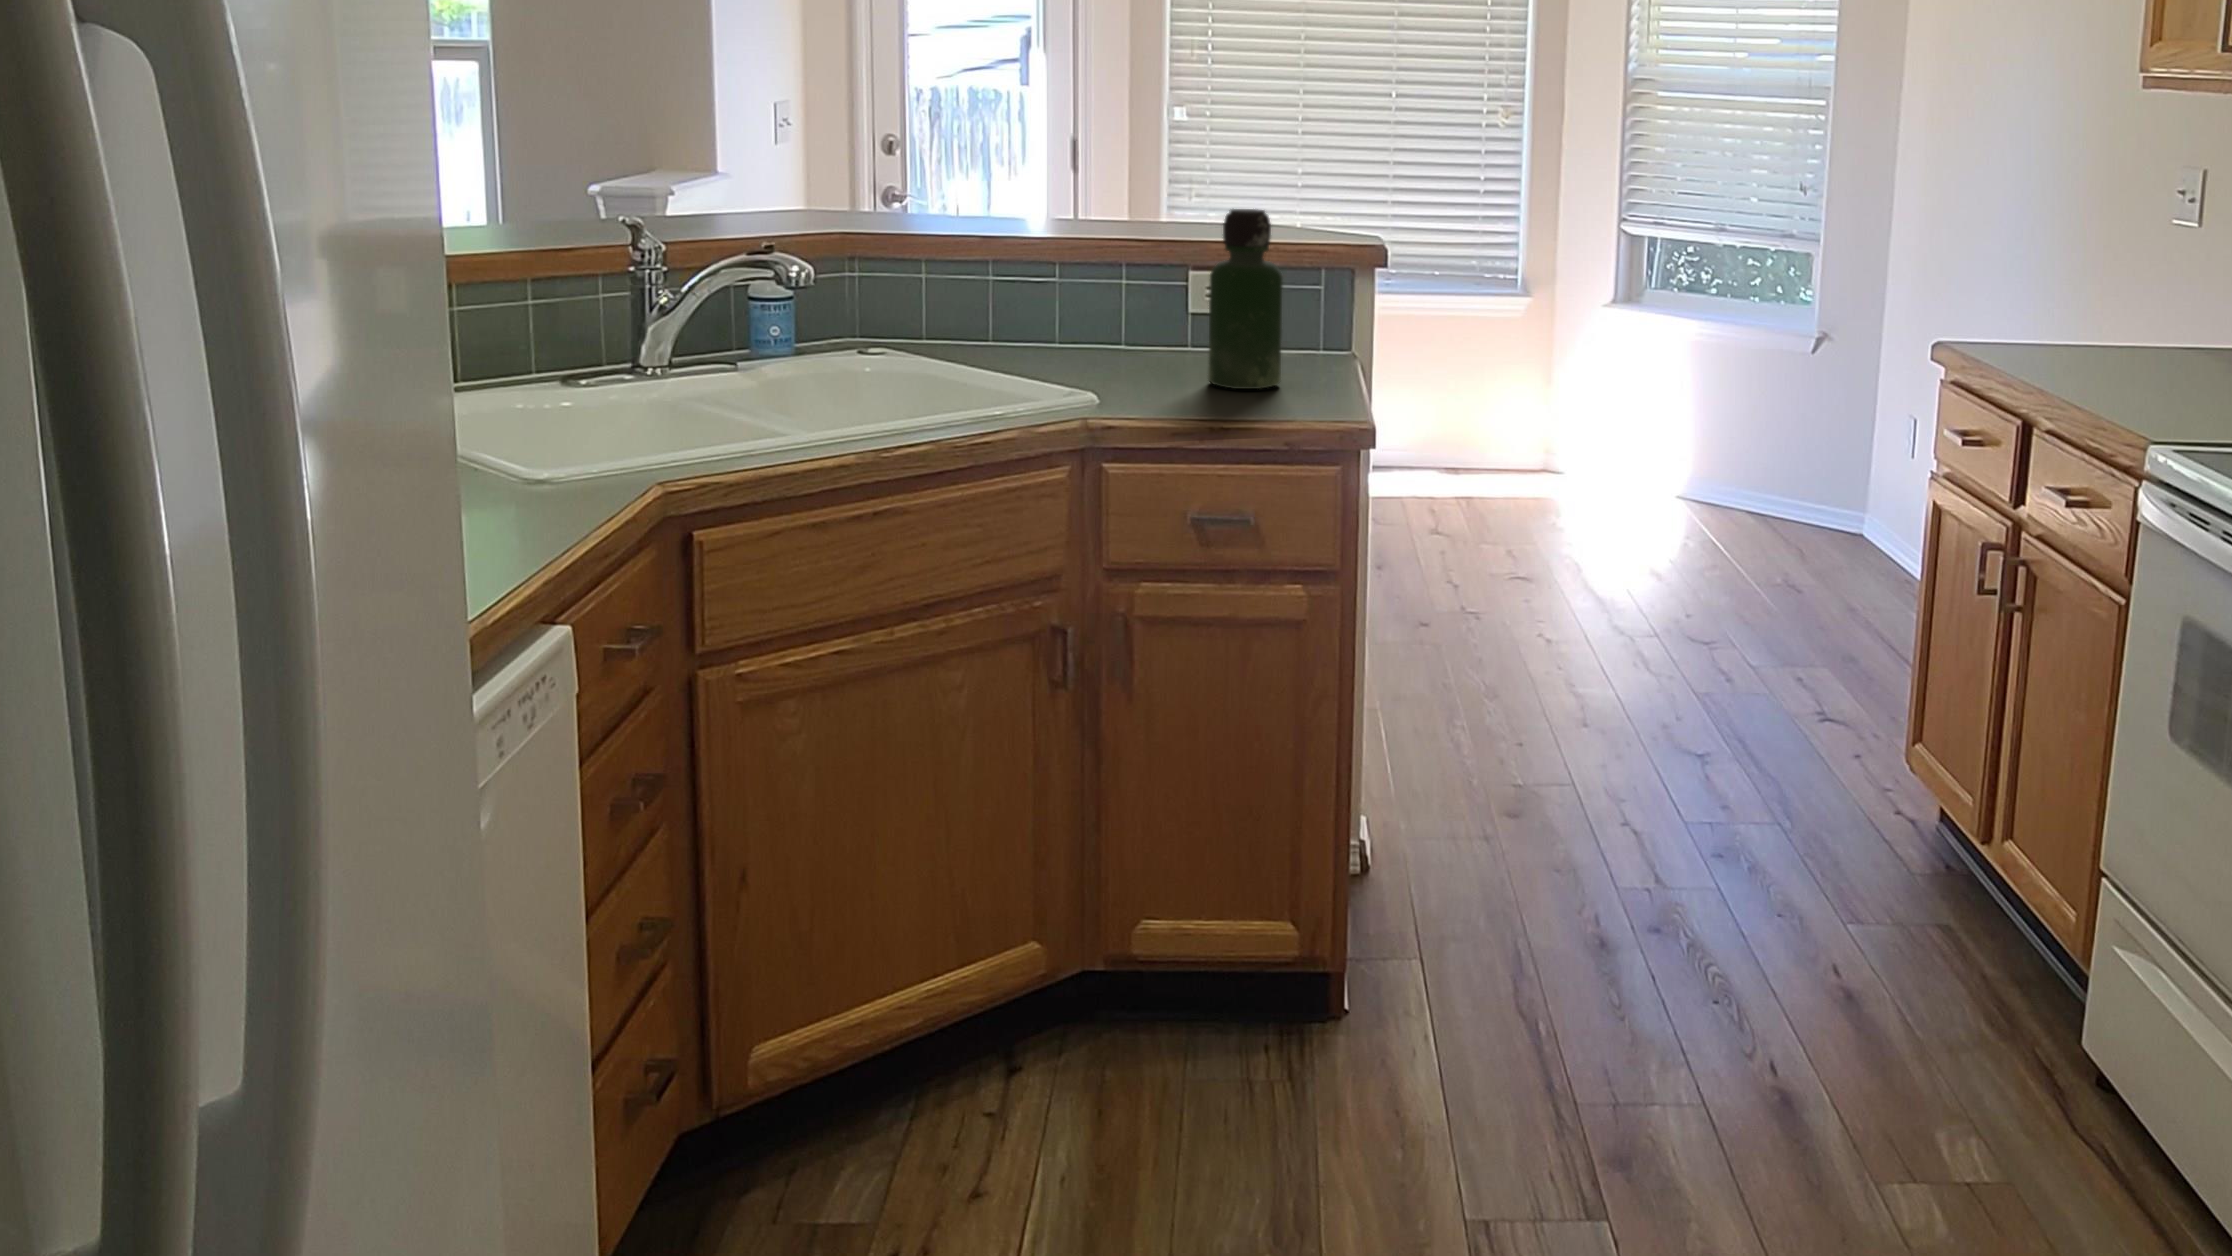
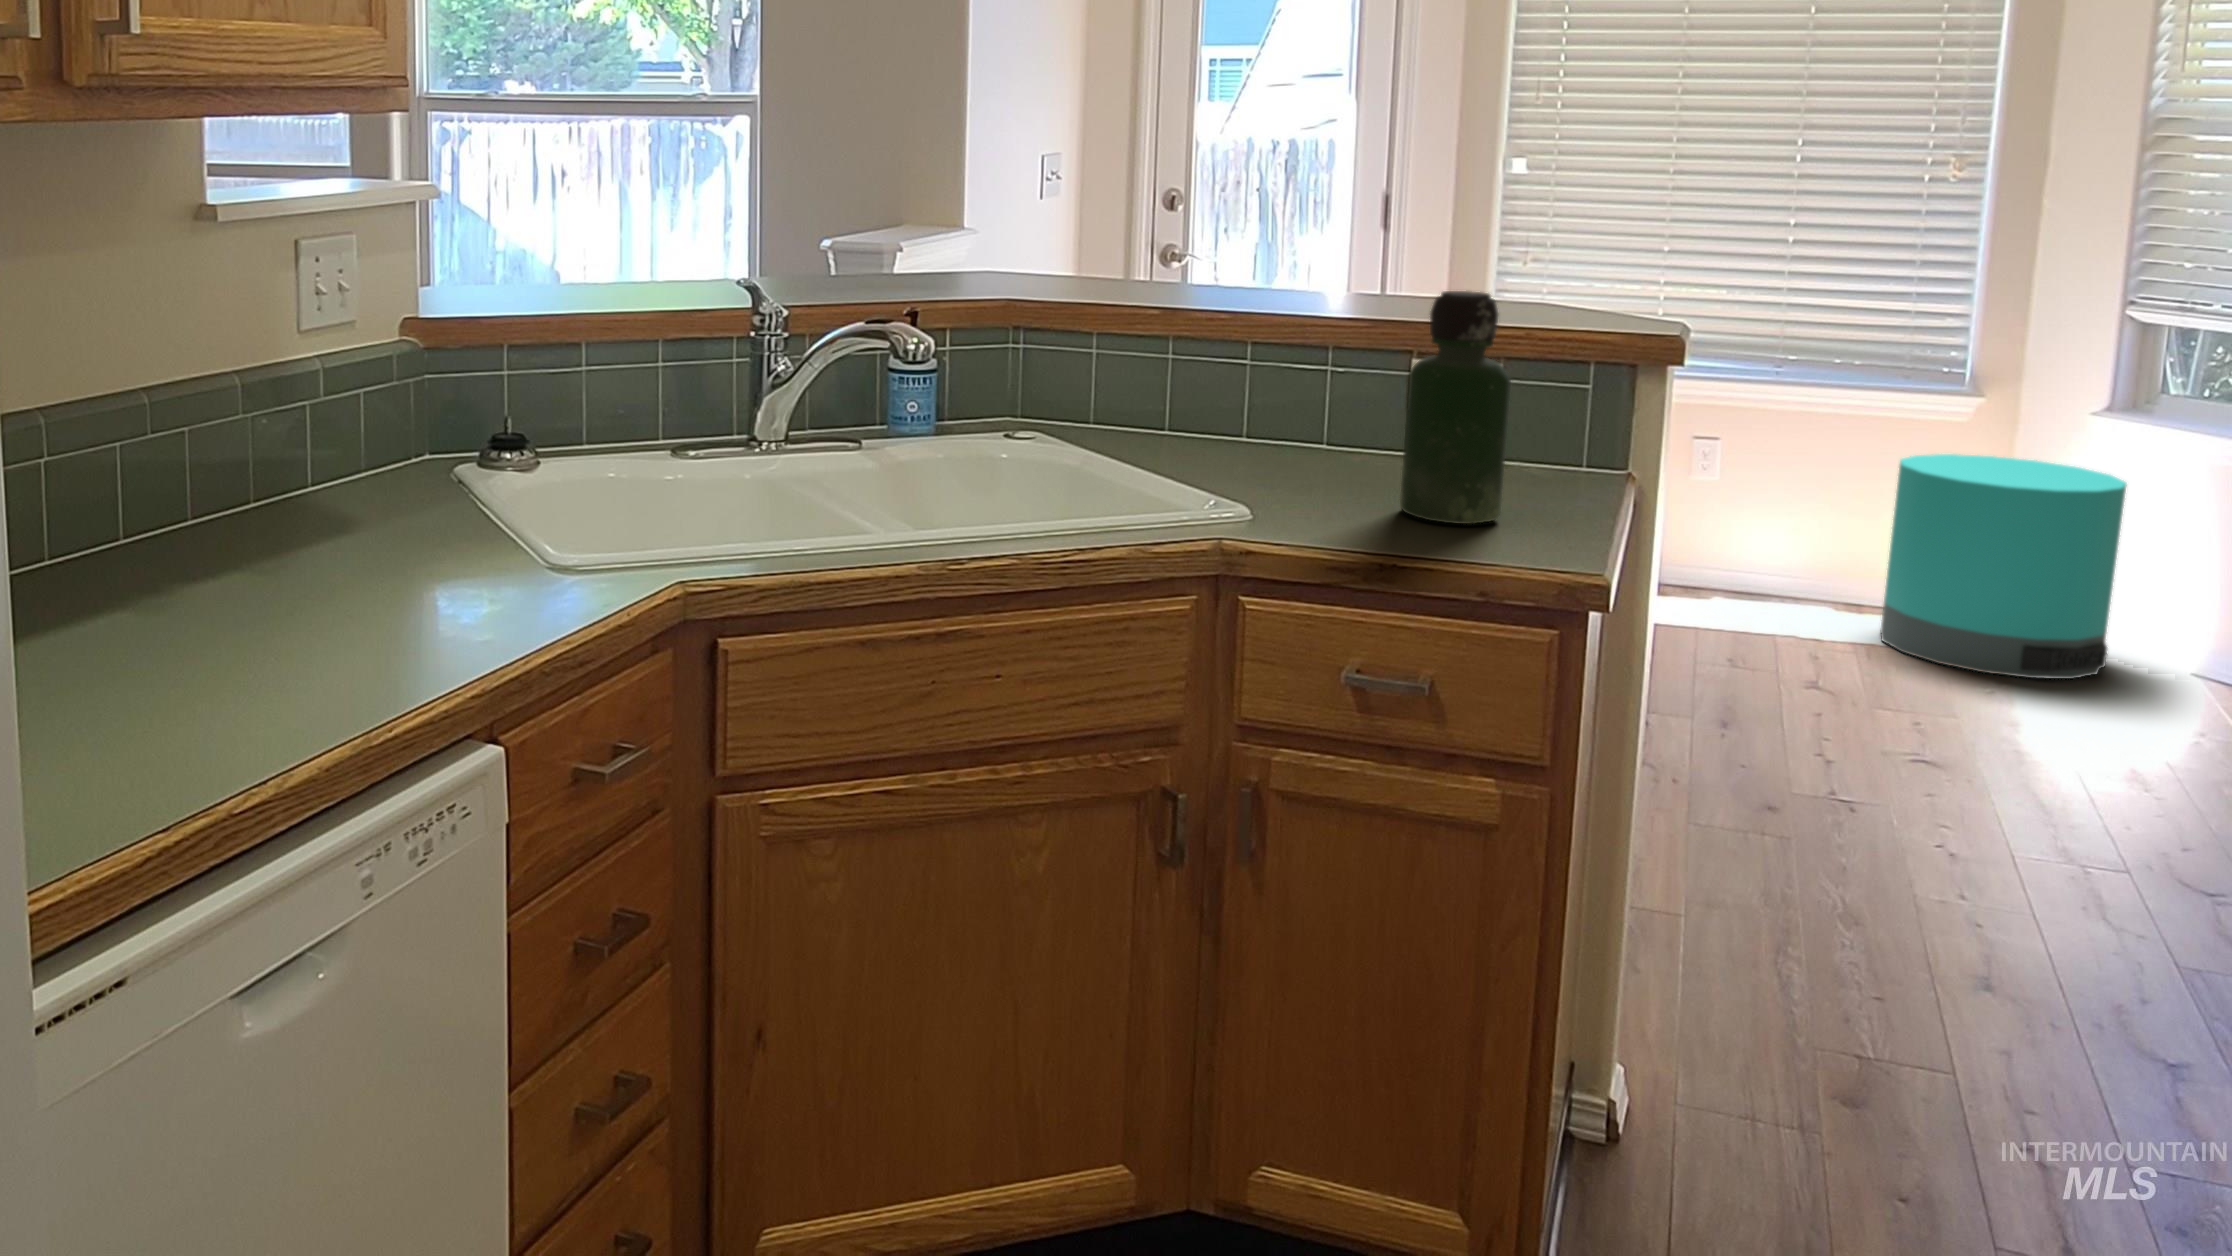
trash can: none [1477,340,1624,505] -> present [1881,454,2126,679]

